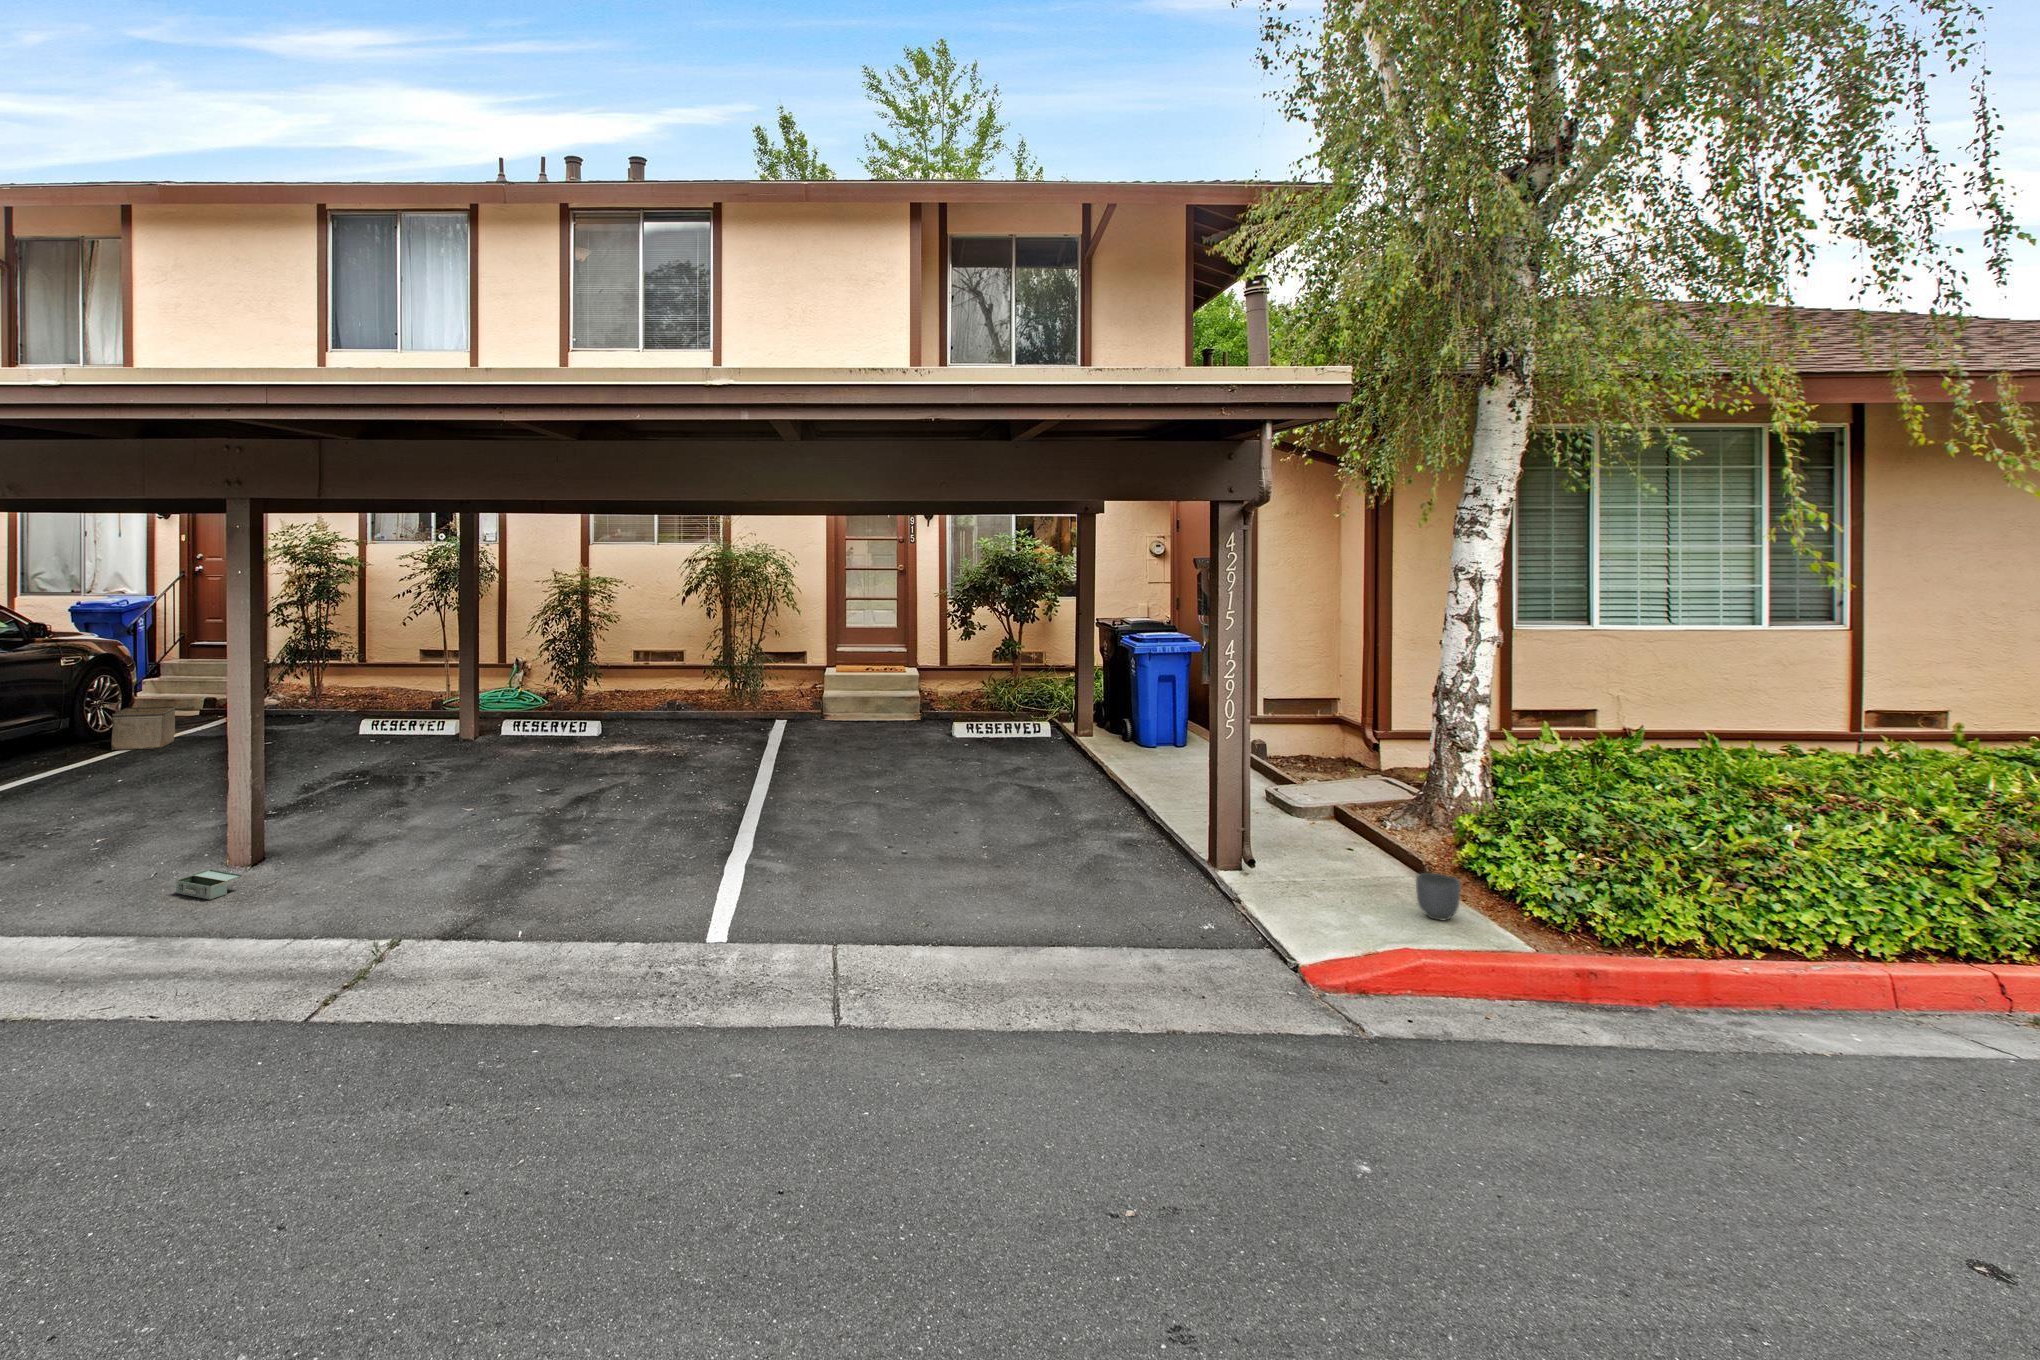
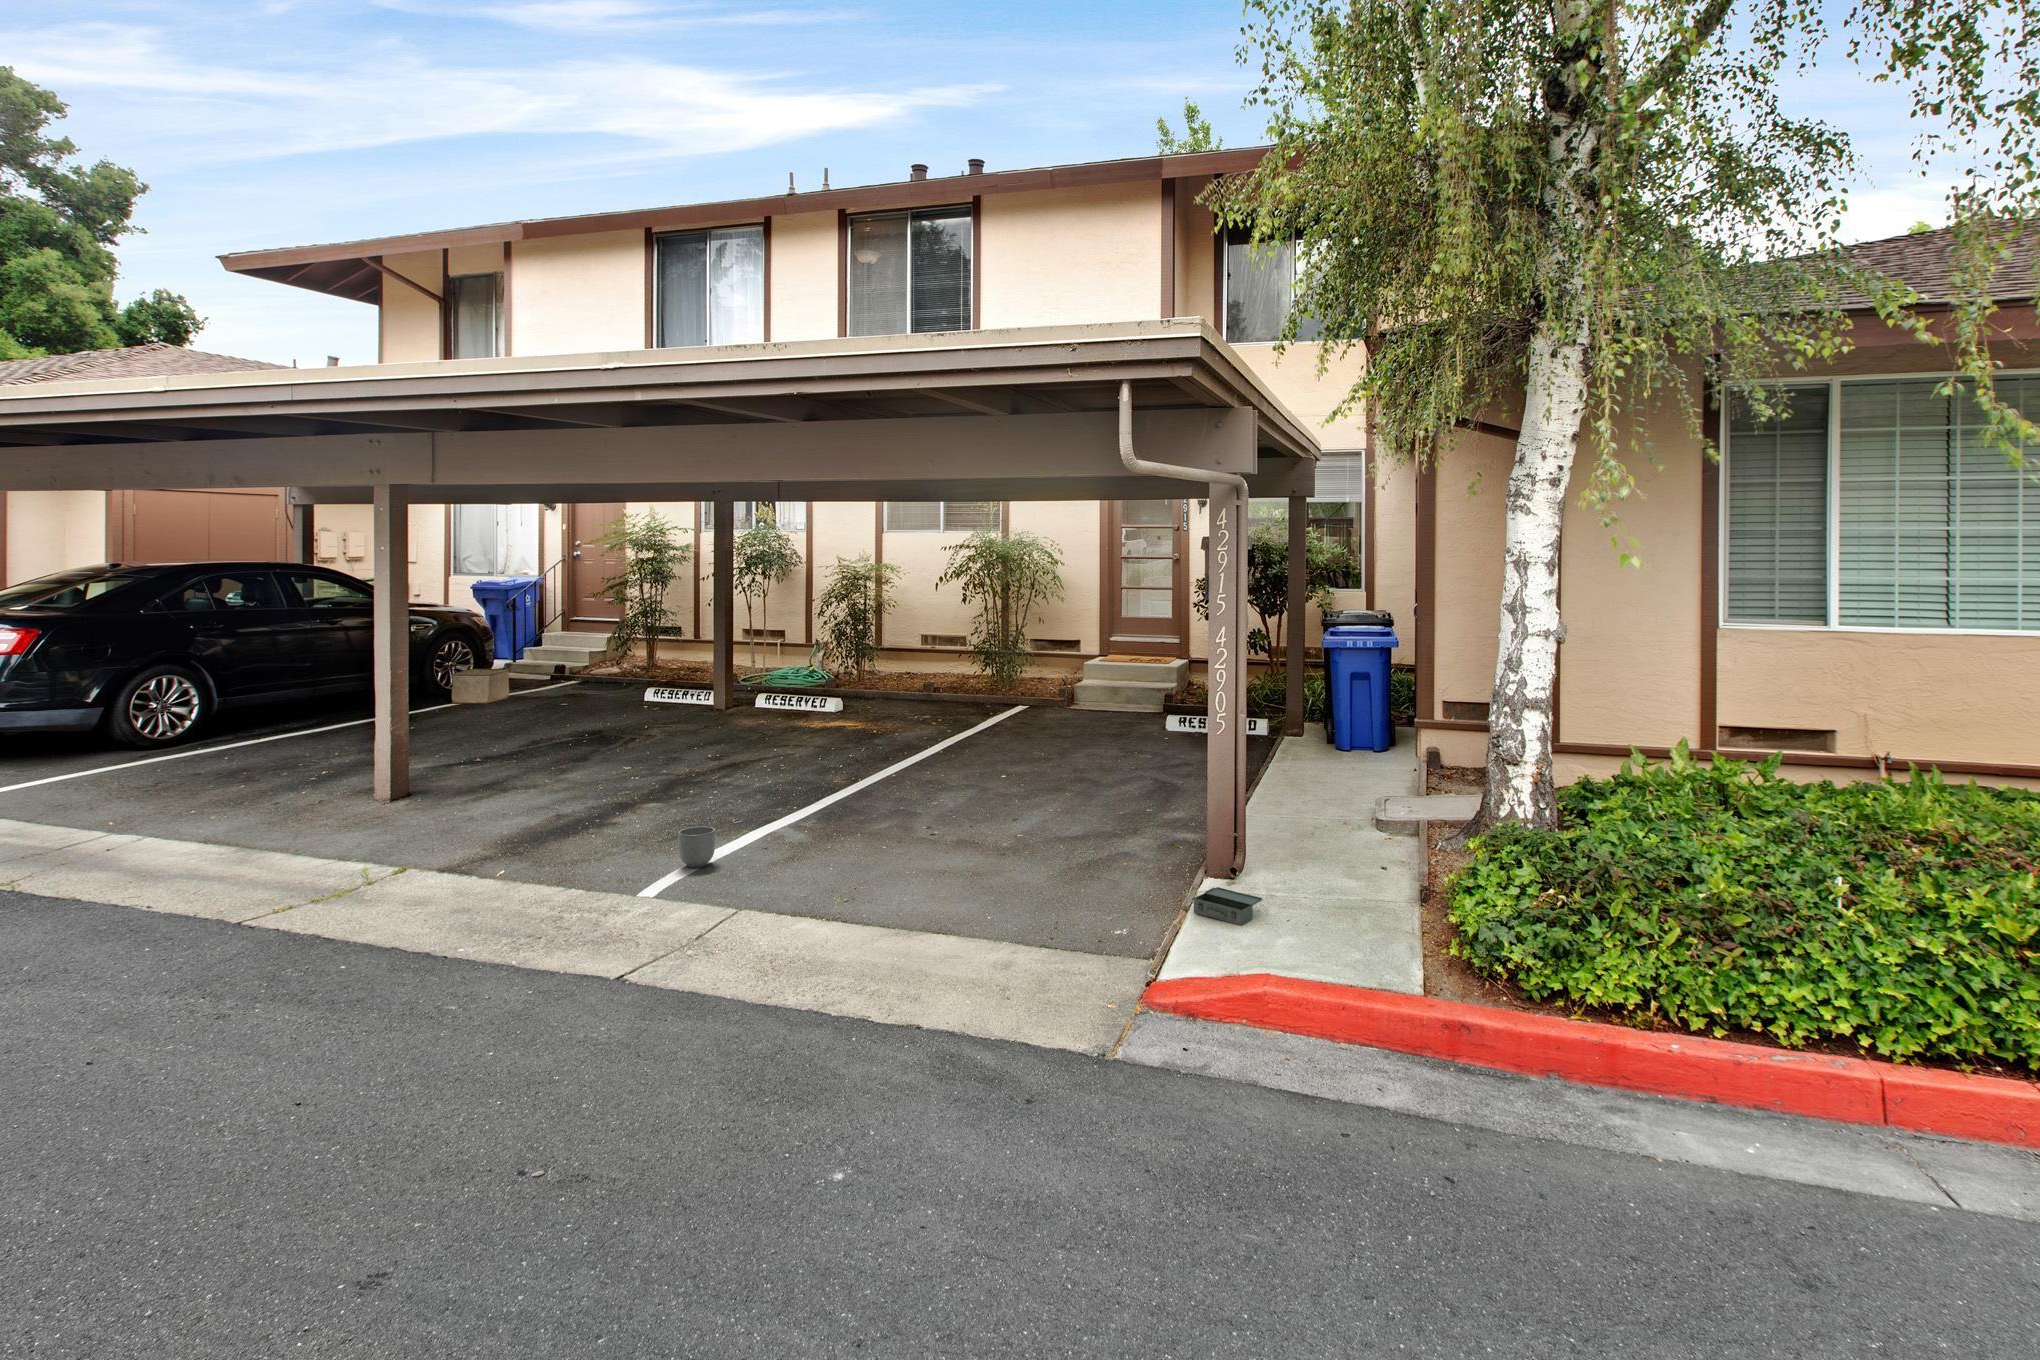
toolbox: present [176,870,242,899] -> present [1194,887,1262,925]
planter: present [1416,873,1461,920] -> present [678,826,716,868]

